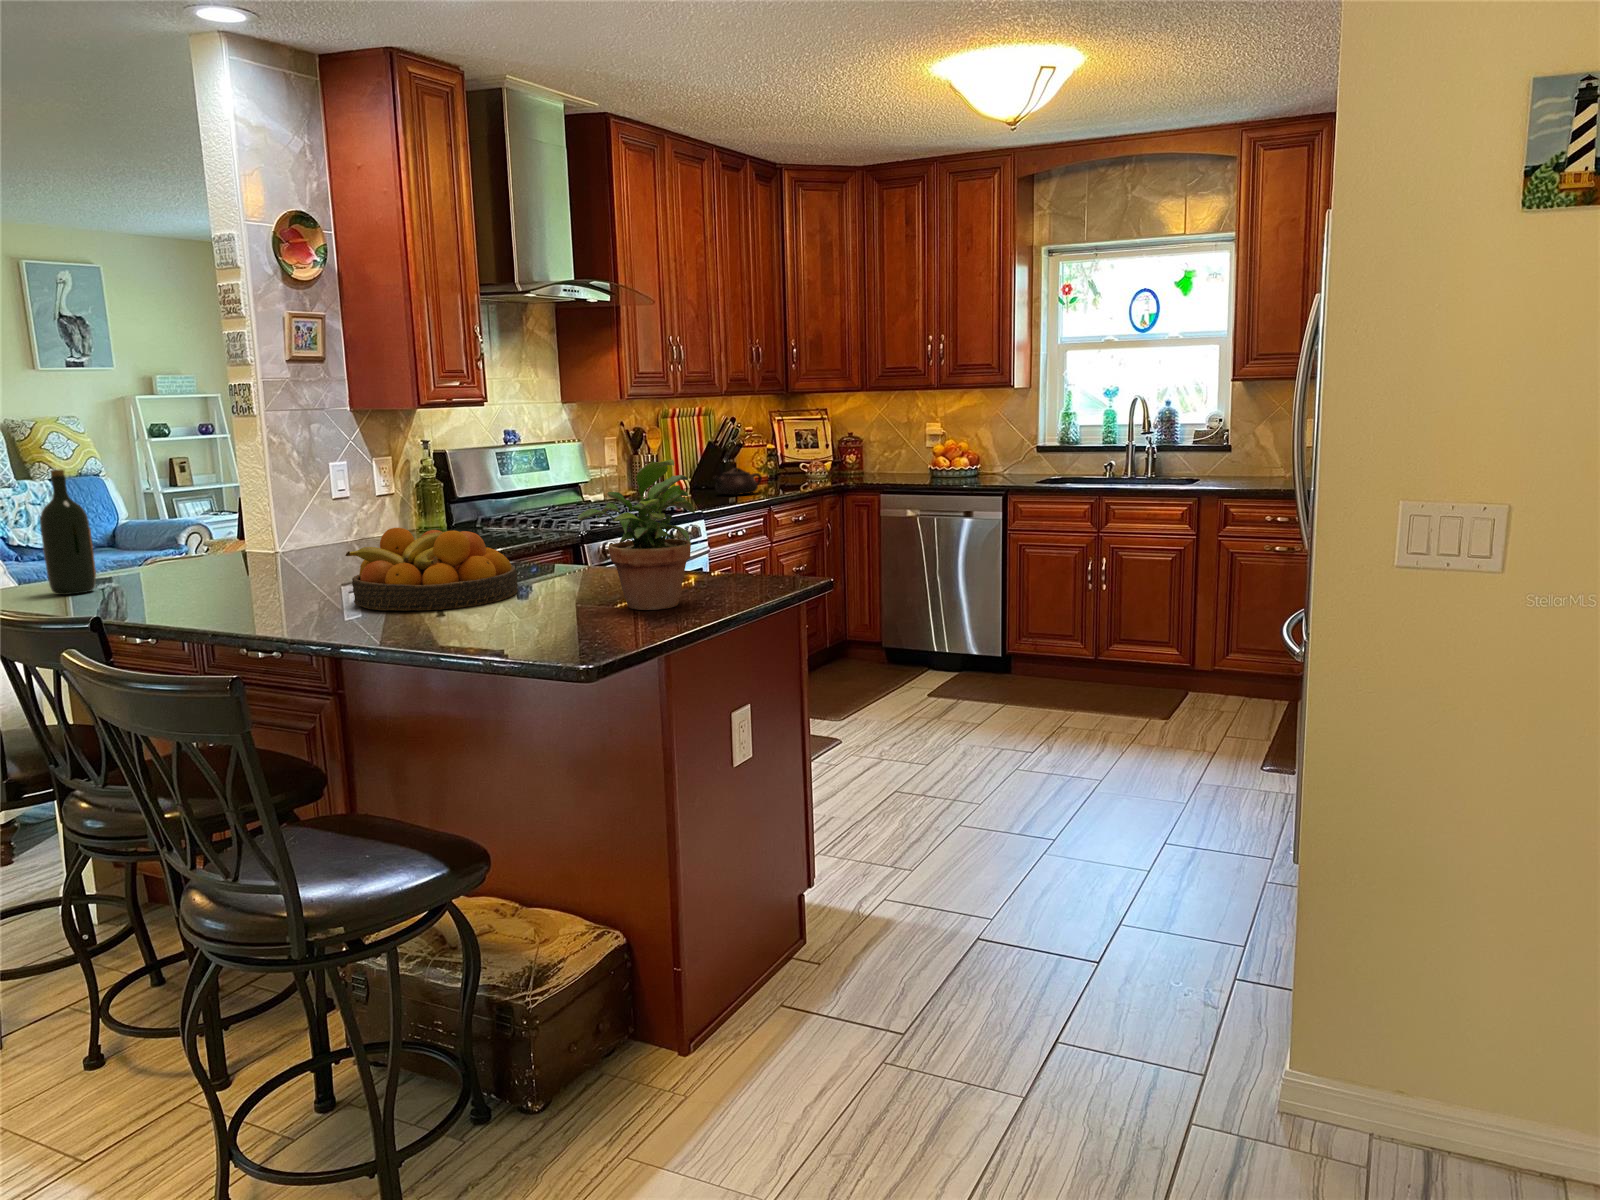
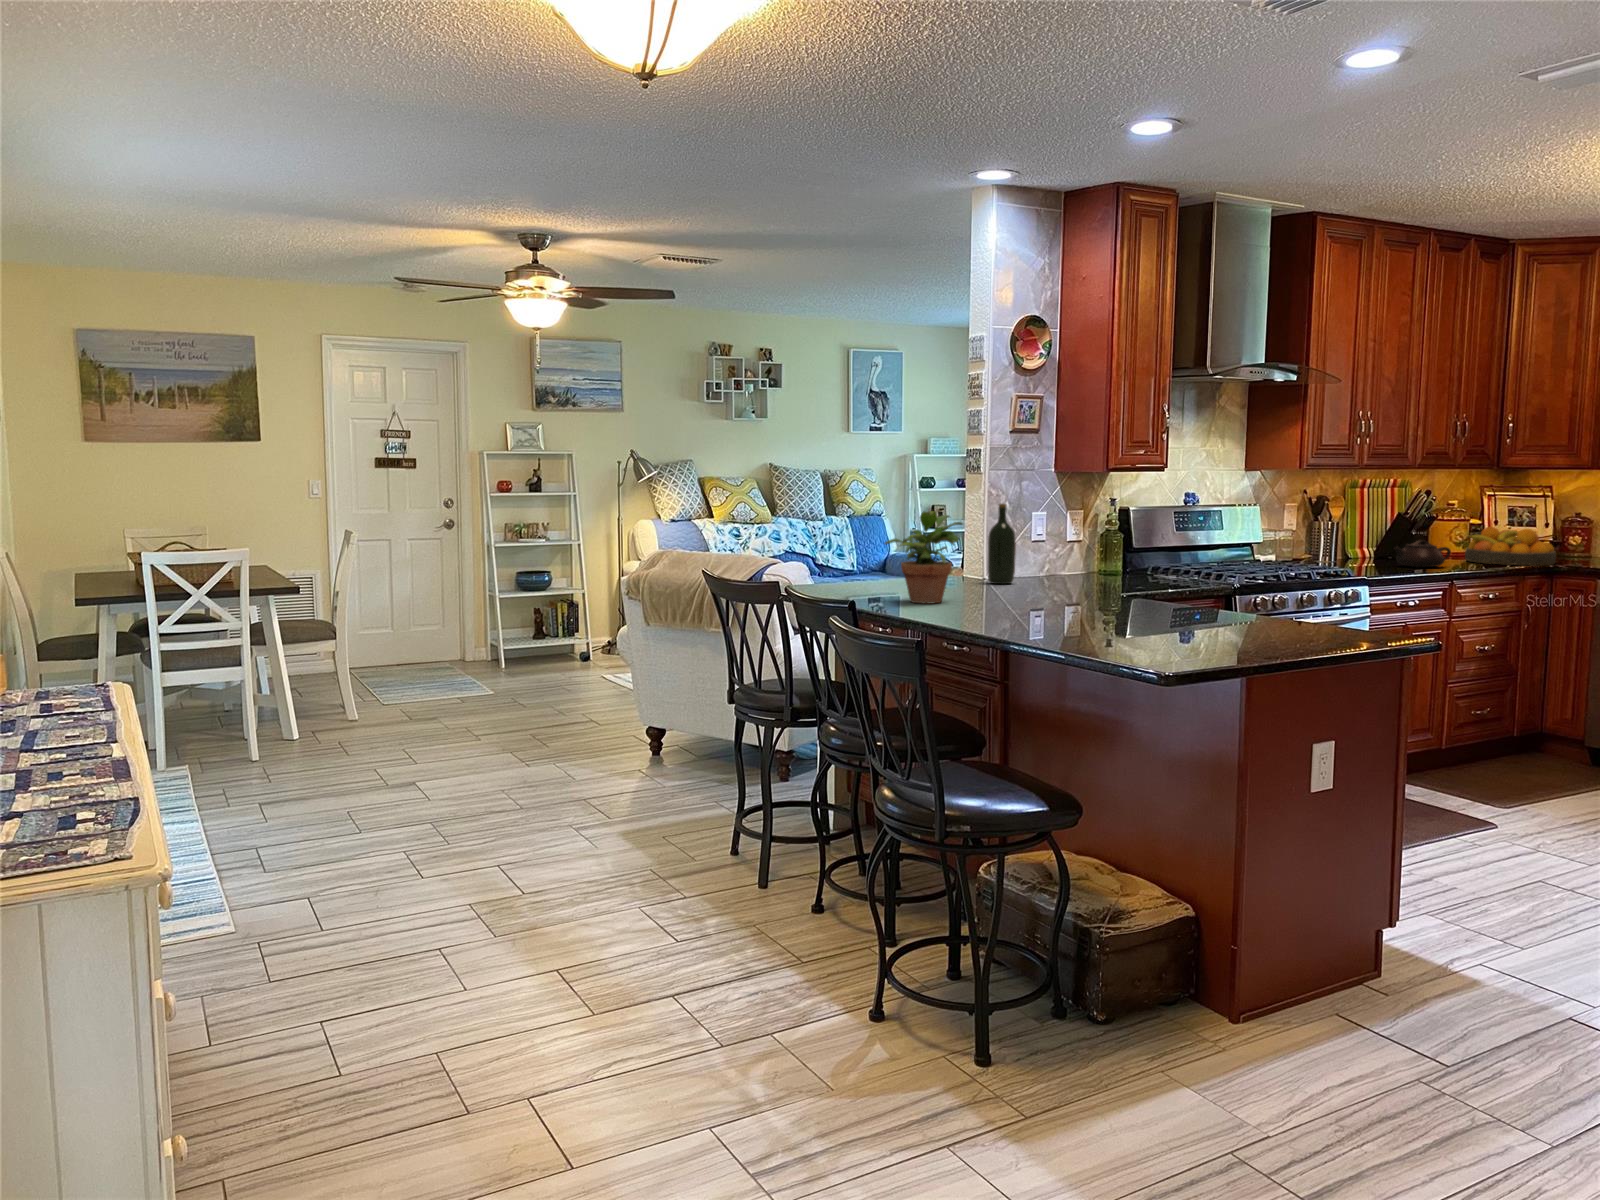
potted plant: present [578,459,695,610] -> present [885,511,963,604]
wine bottle: present [40,470,96,595] -> present [988,504,1016,584]
fruit bowl: present [345,528,518,611] -> present [1465,527,1556,566]

